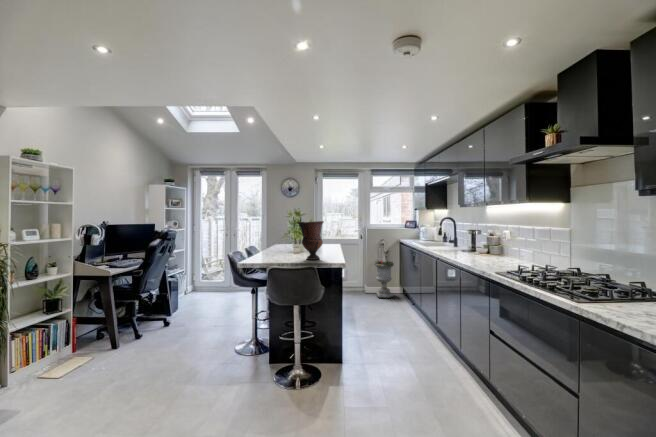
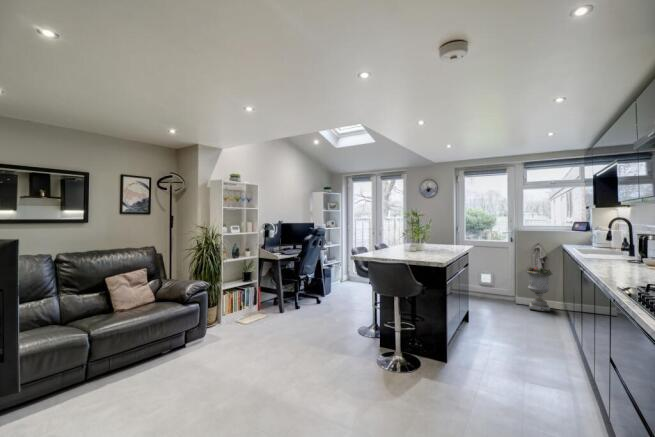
vase: present [298,221,324,260] -> none [400,222,429,258]

